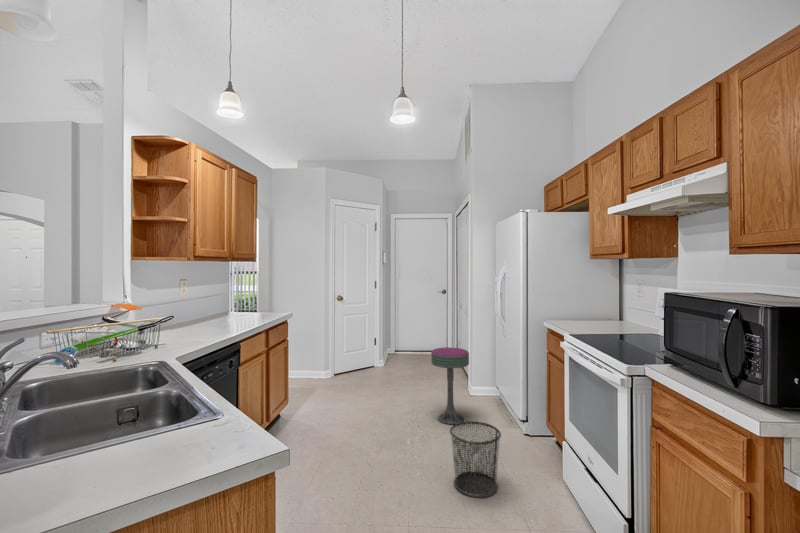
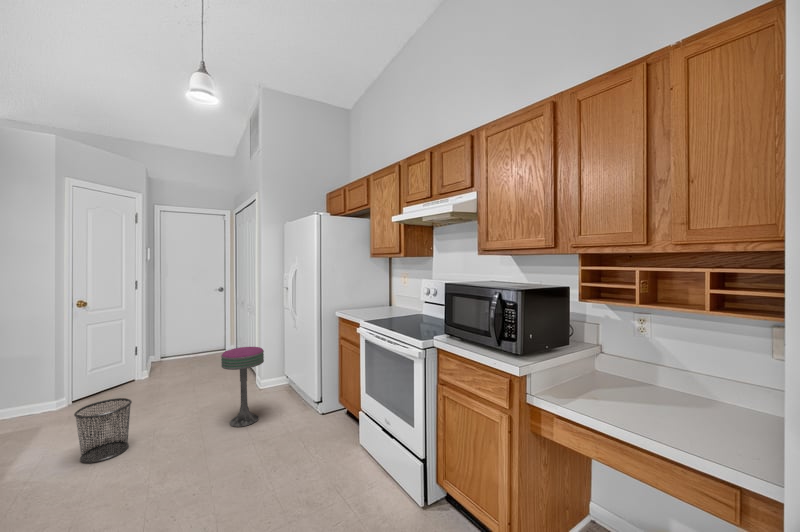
waste bin: present [450,421,501,497] -> present [74,398,132,463]

